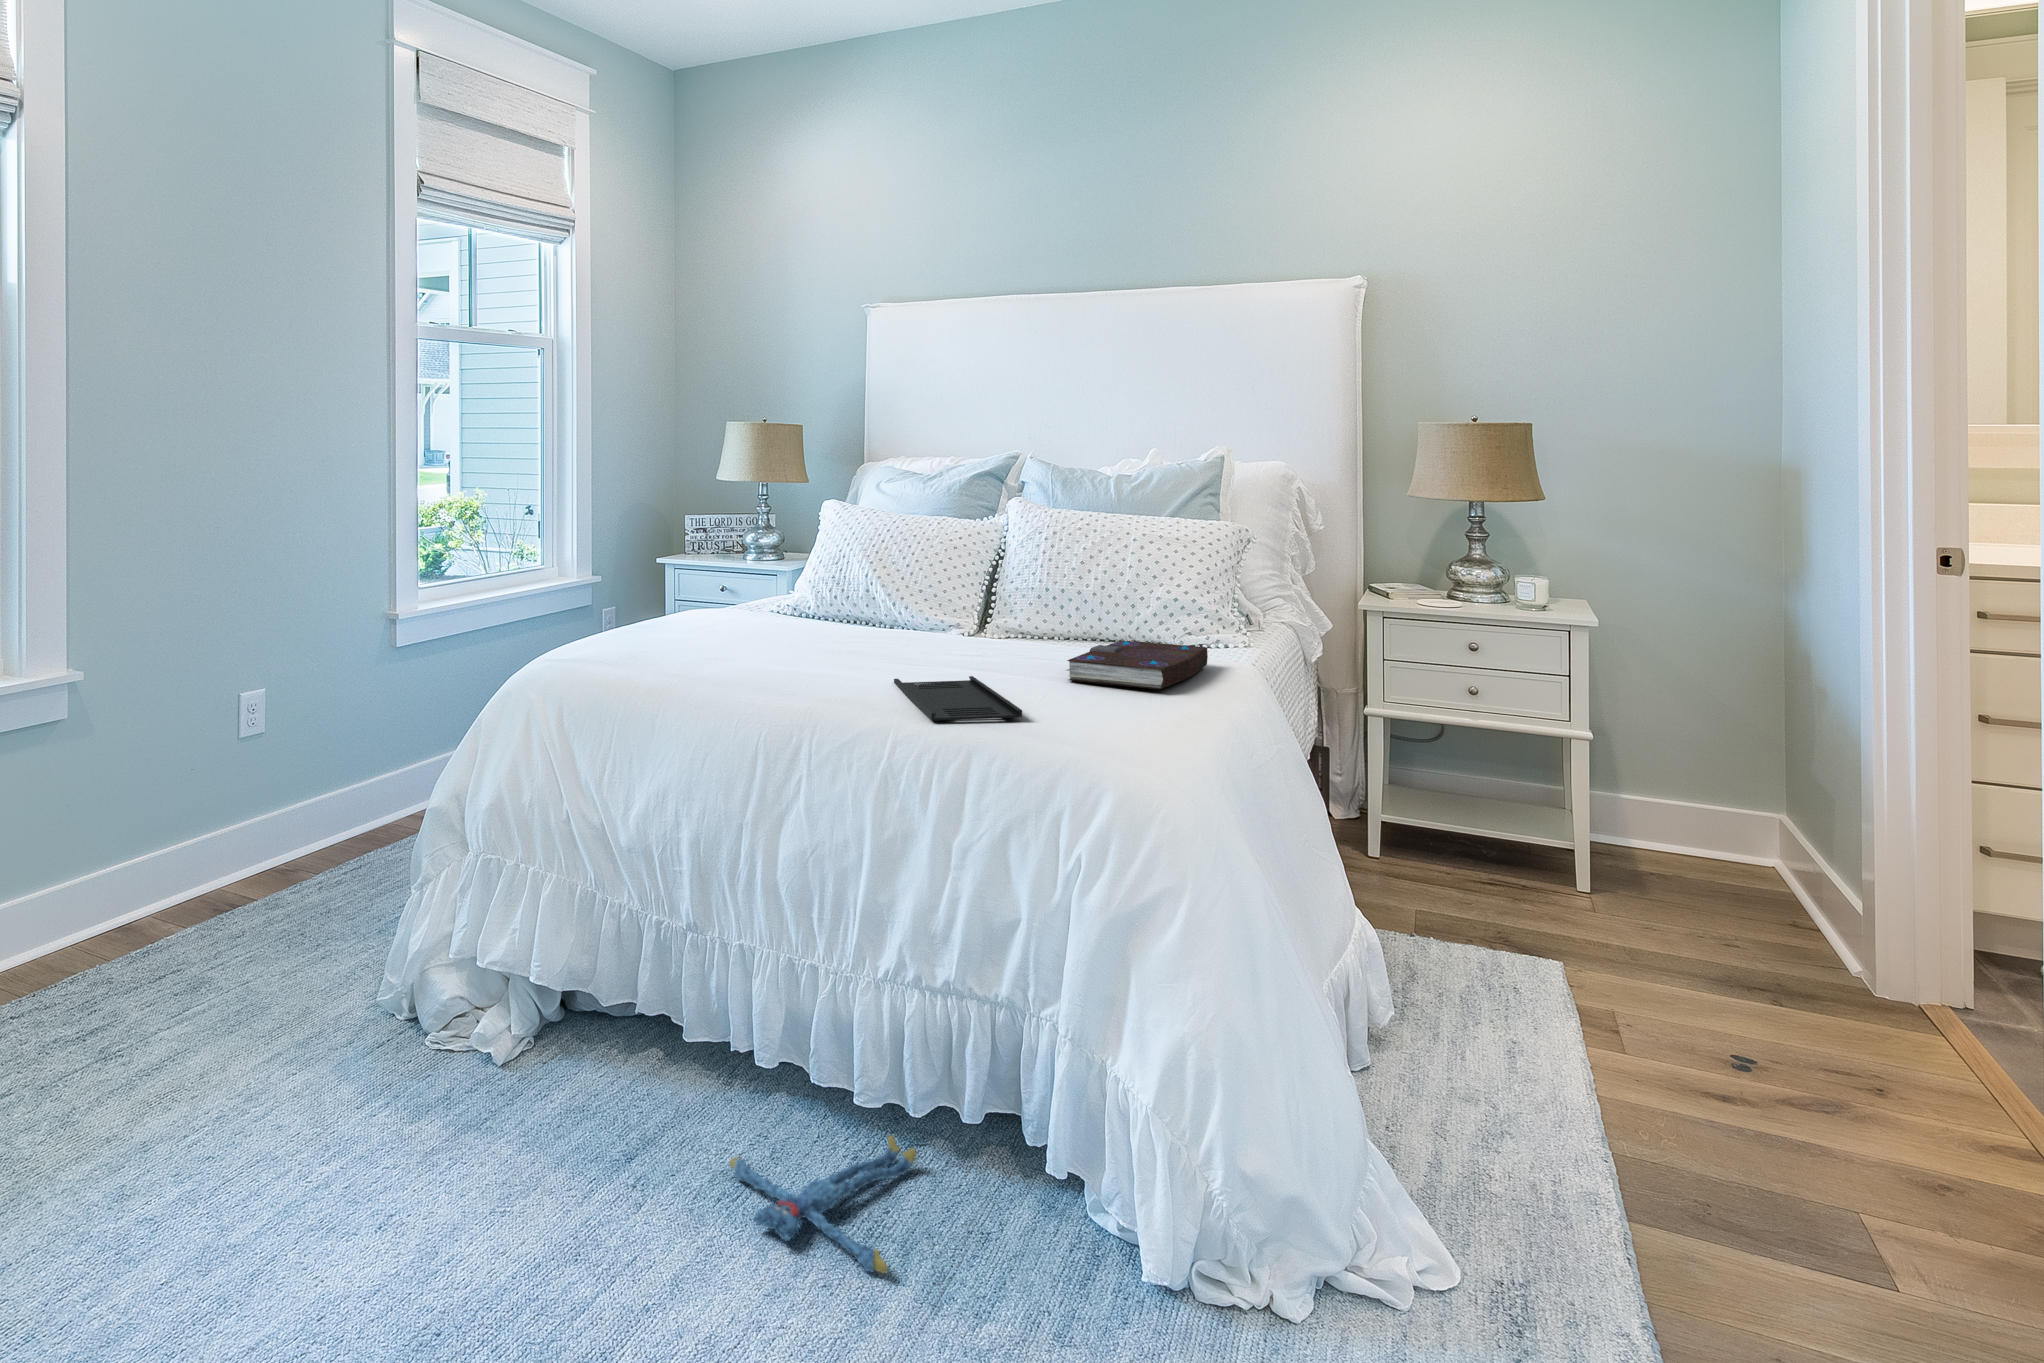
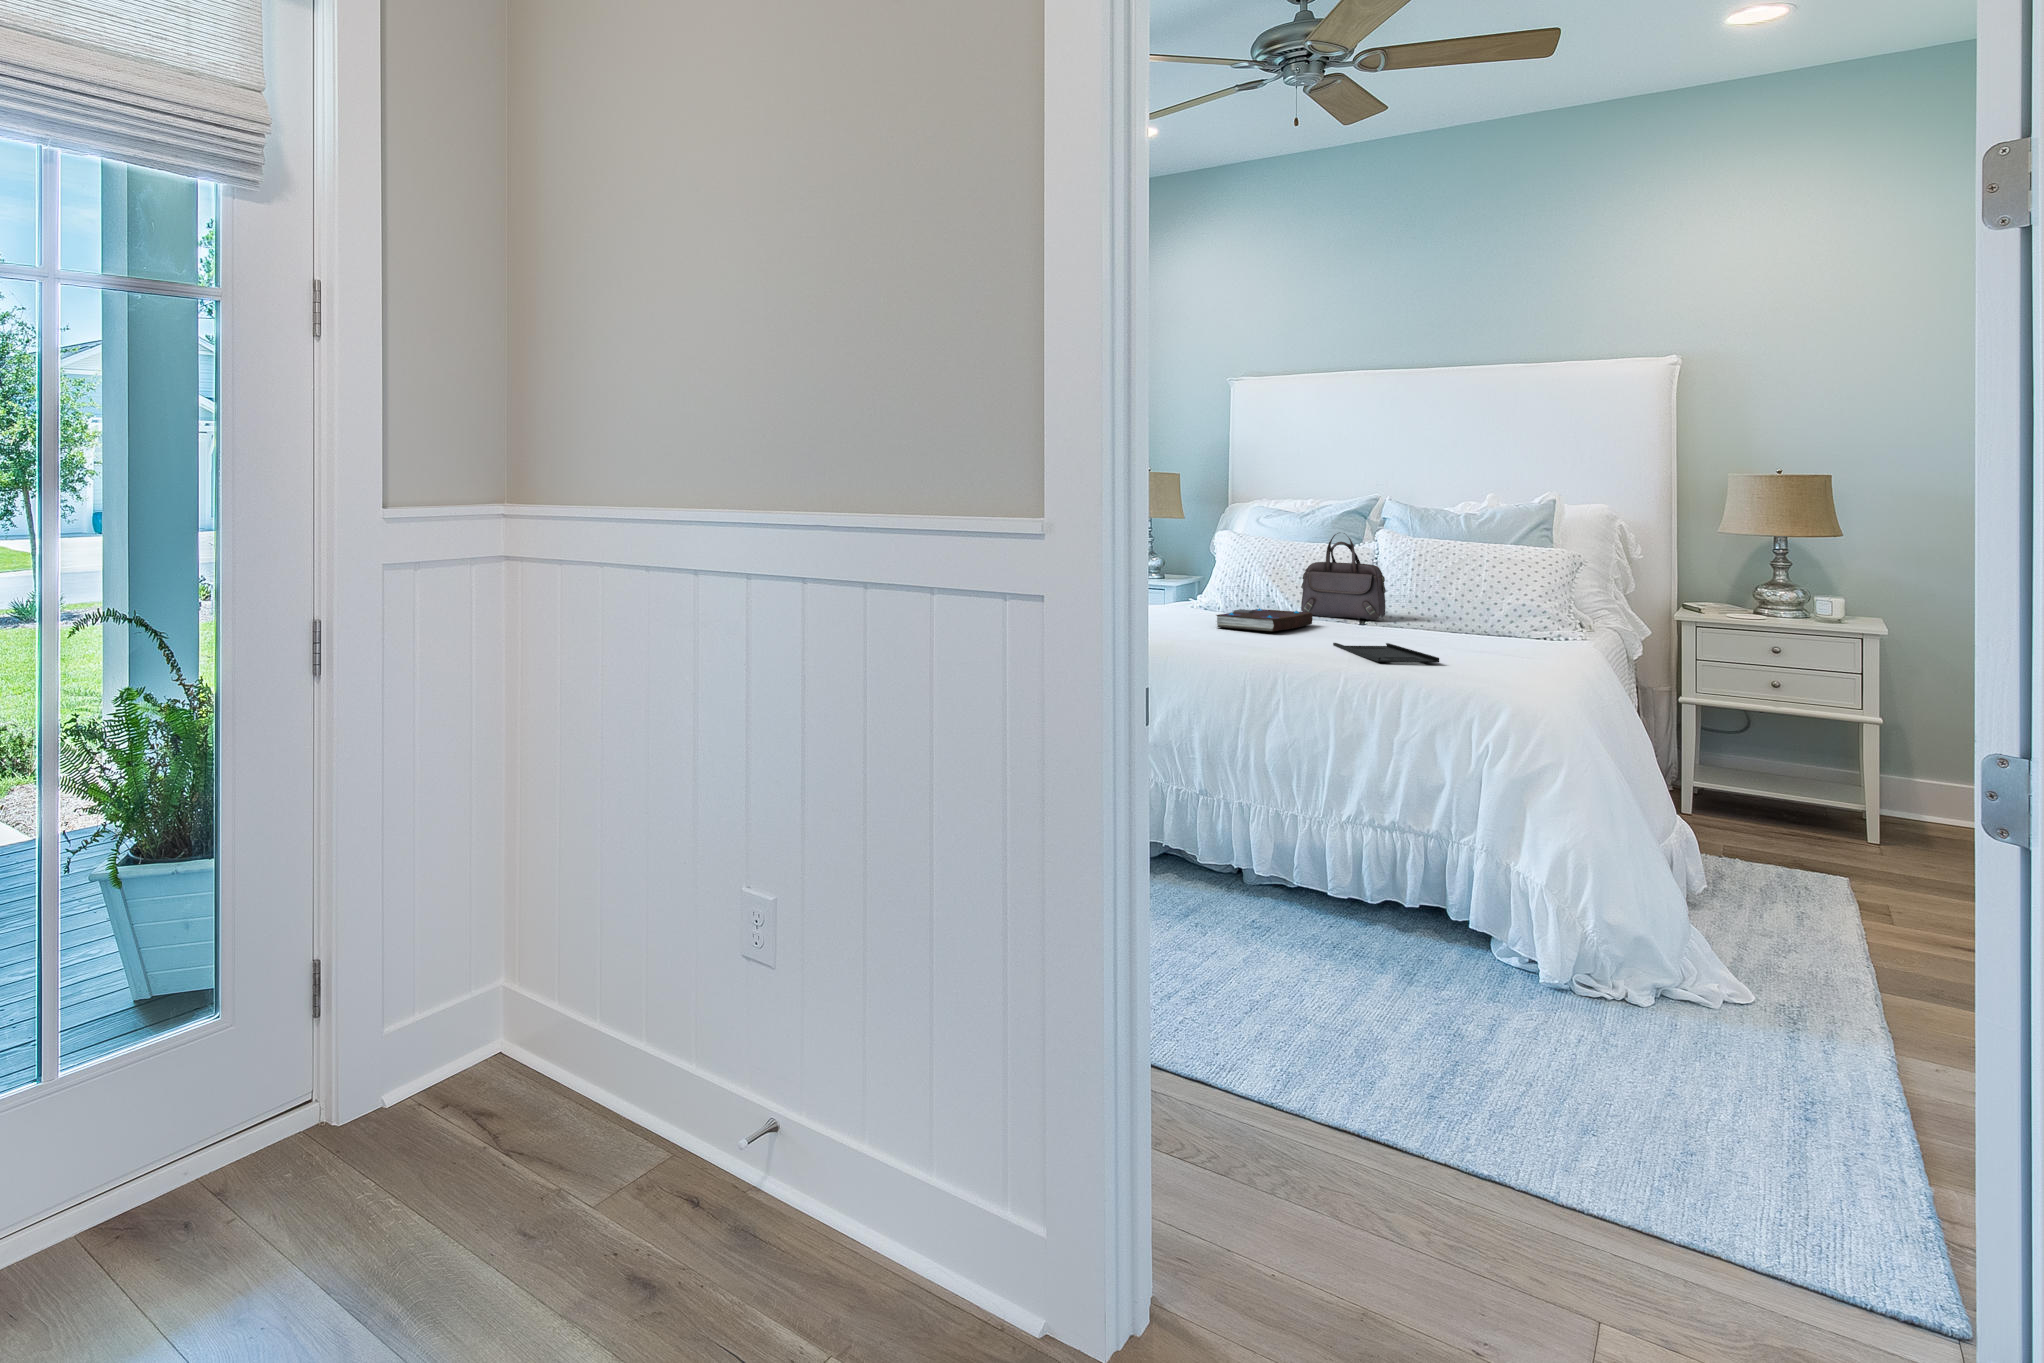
handbag: none [896,506,1001,627] -> present [1301,533,1386,620]
book: present [1066,641,1208,689] -> present [1216,608,1313,632]
plush toy: present [730,1136,917,1273] -> none [1253,916,1376,971]

